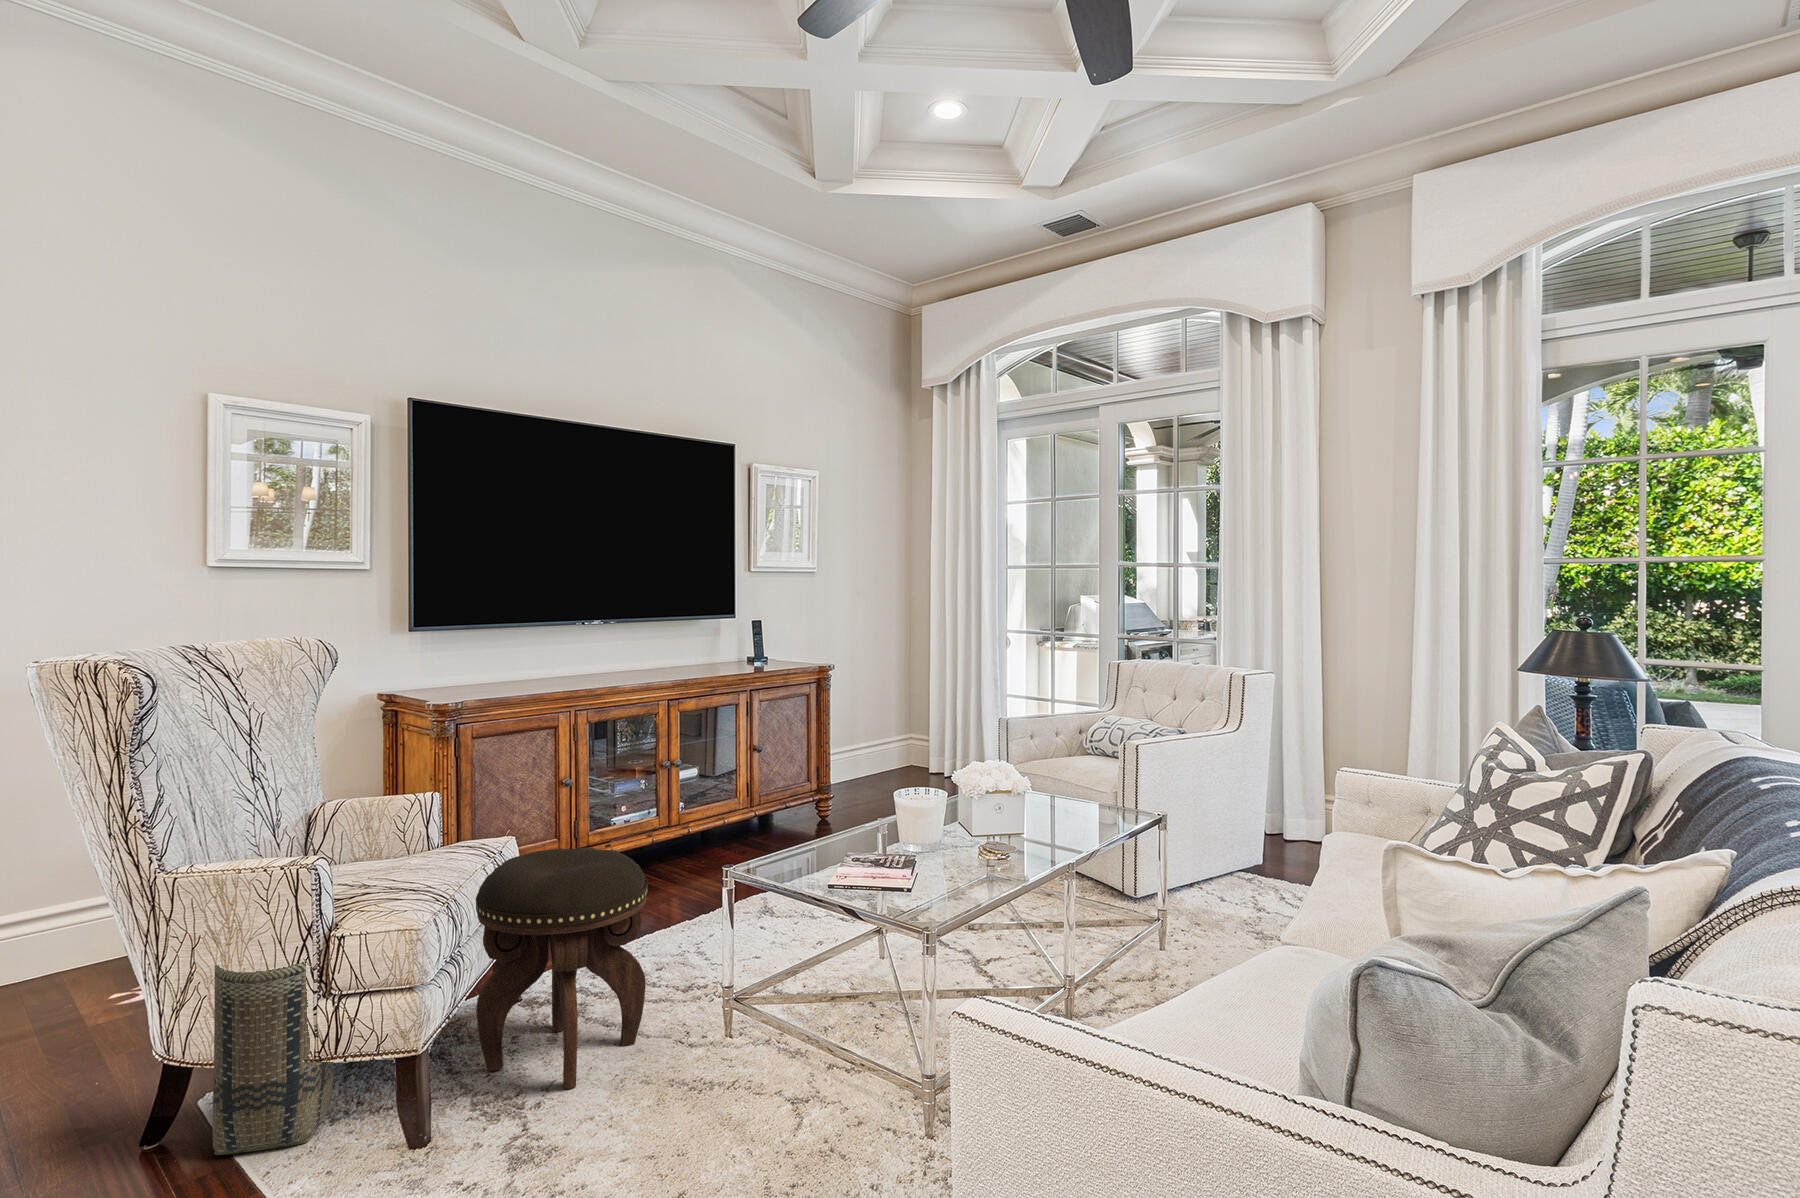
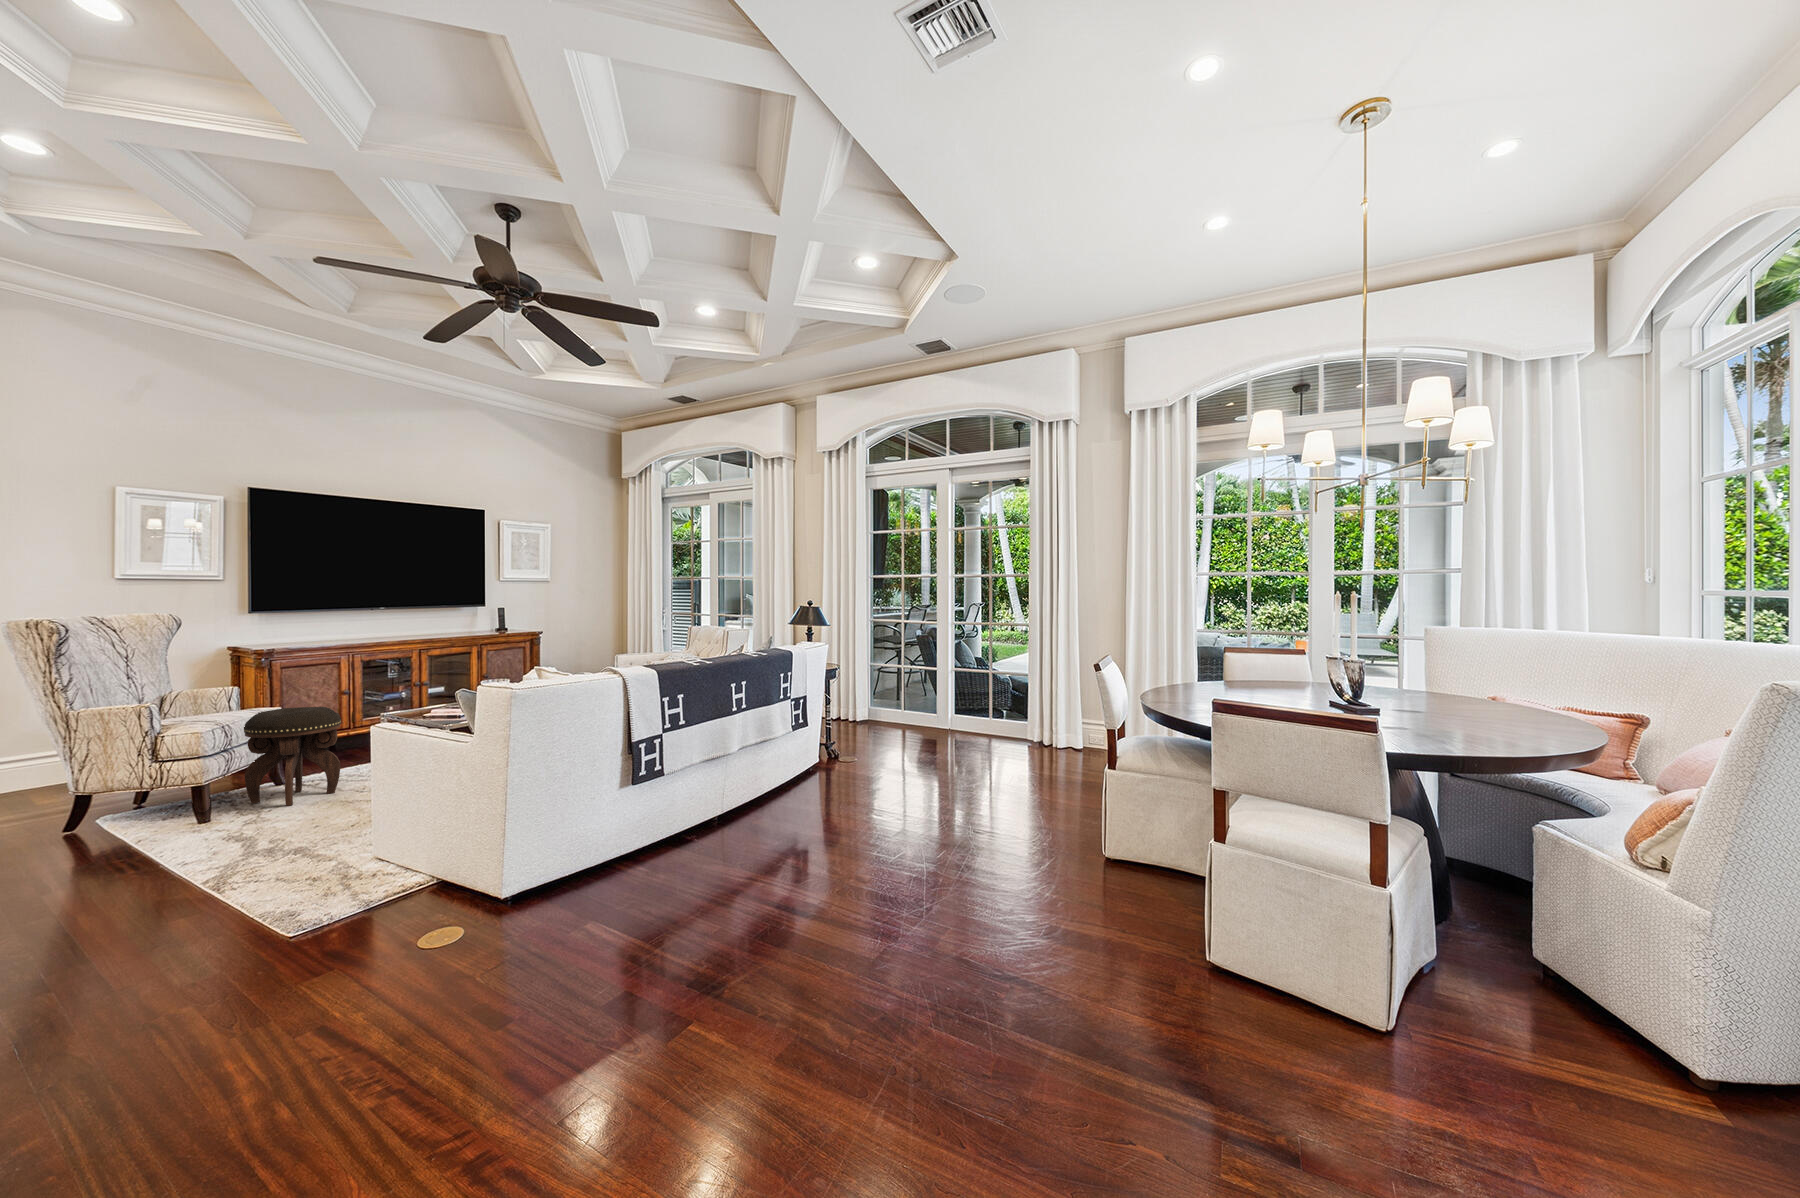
basket: present [213,962,333,1155] -> none [97,742,164,830]

